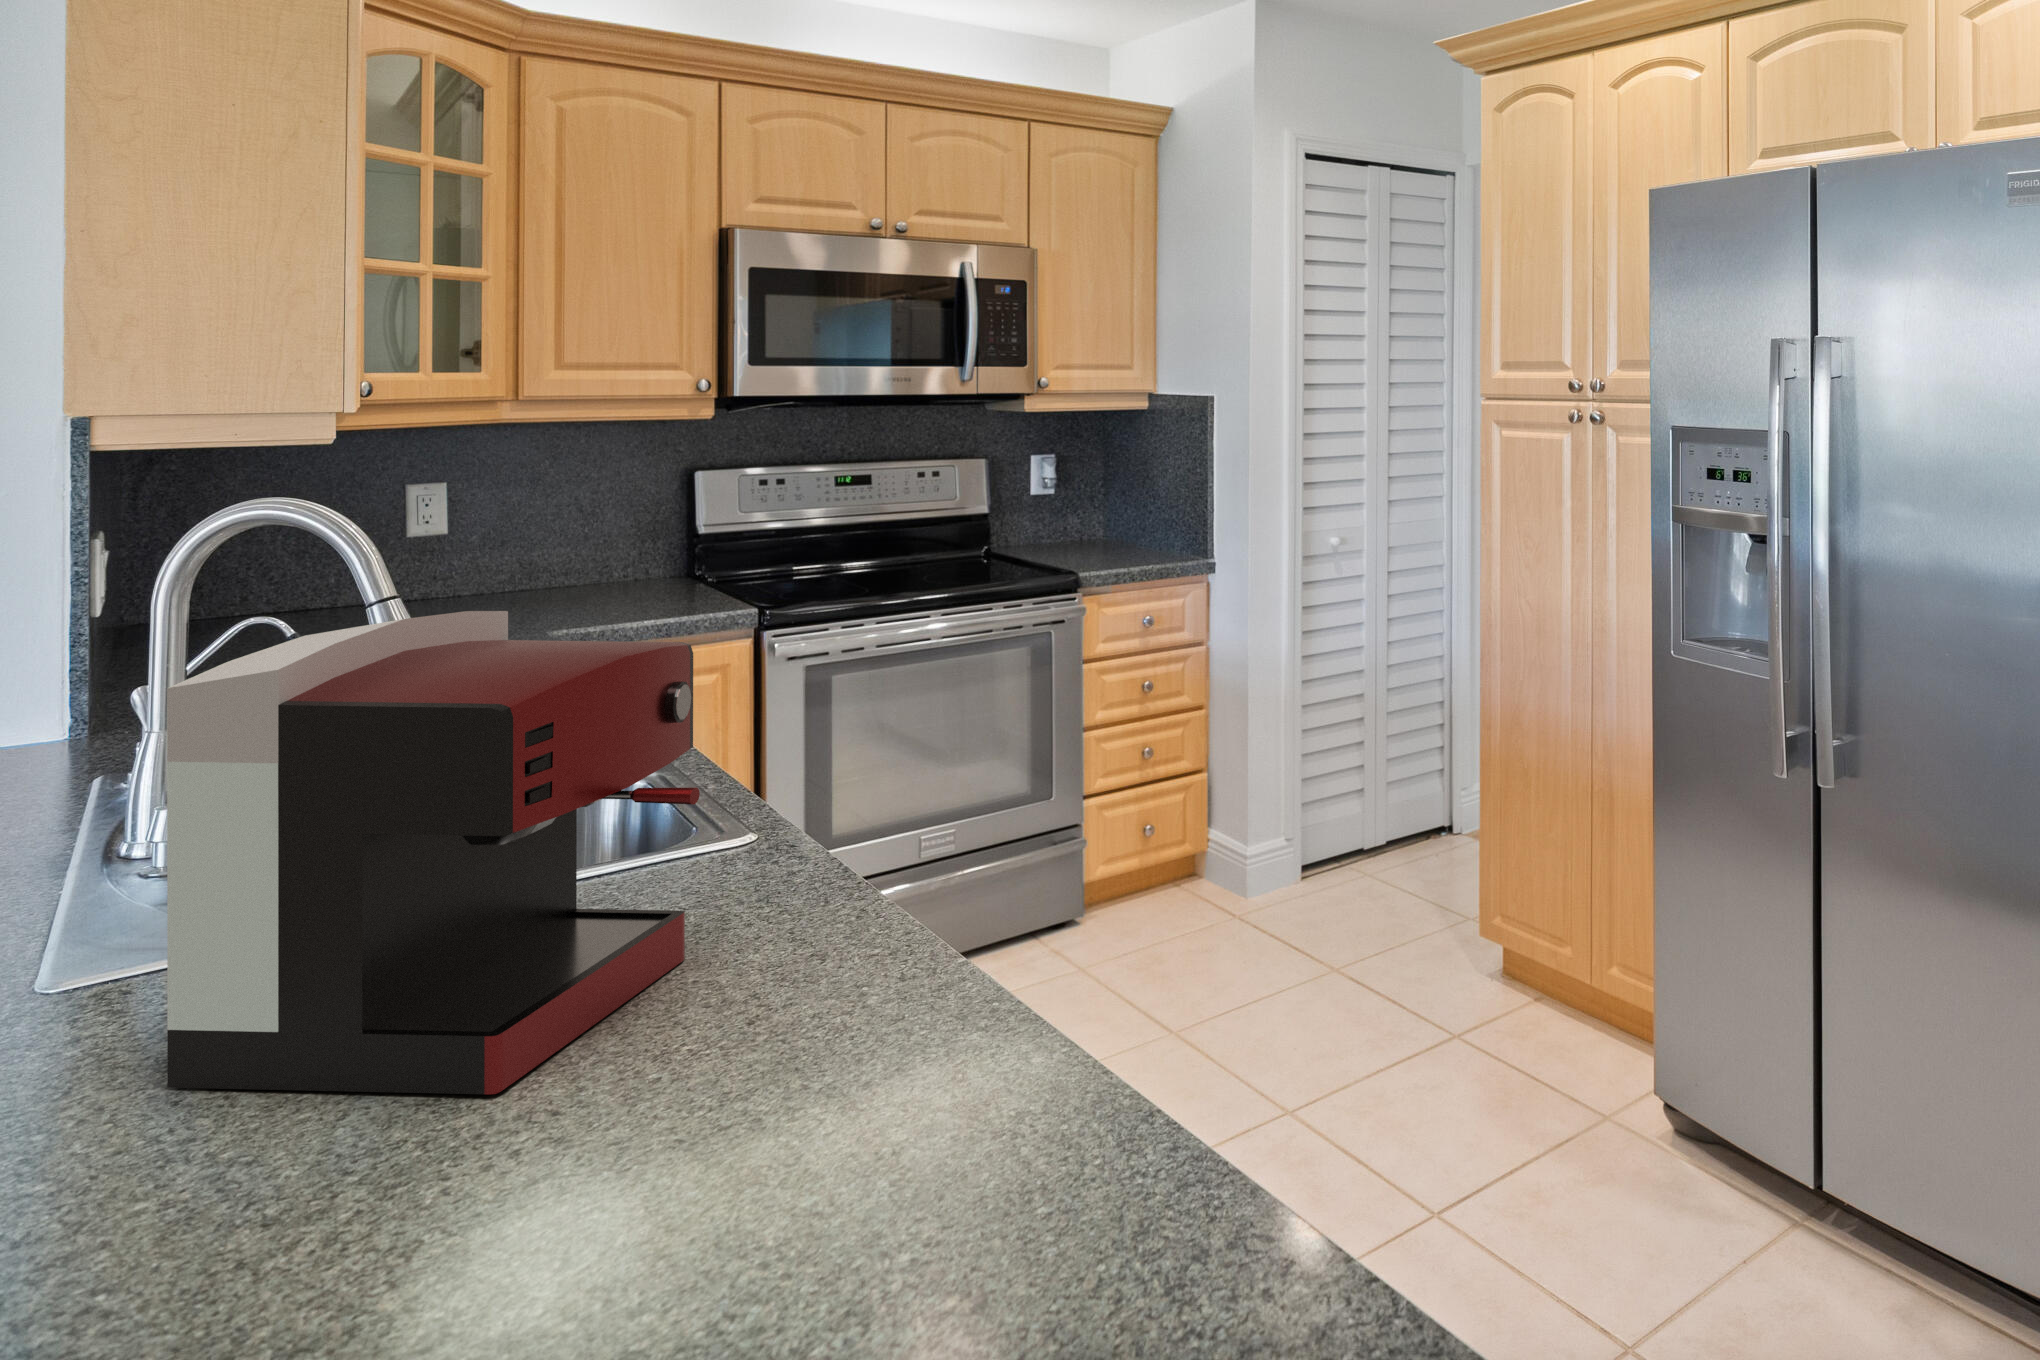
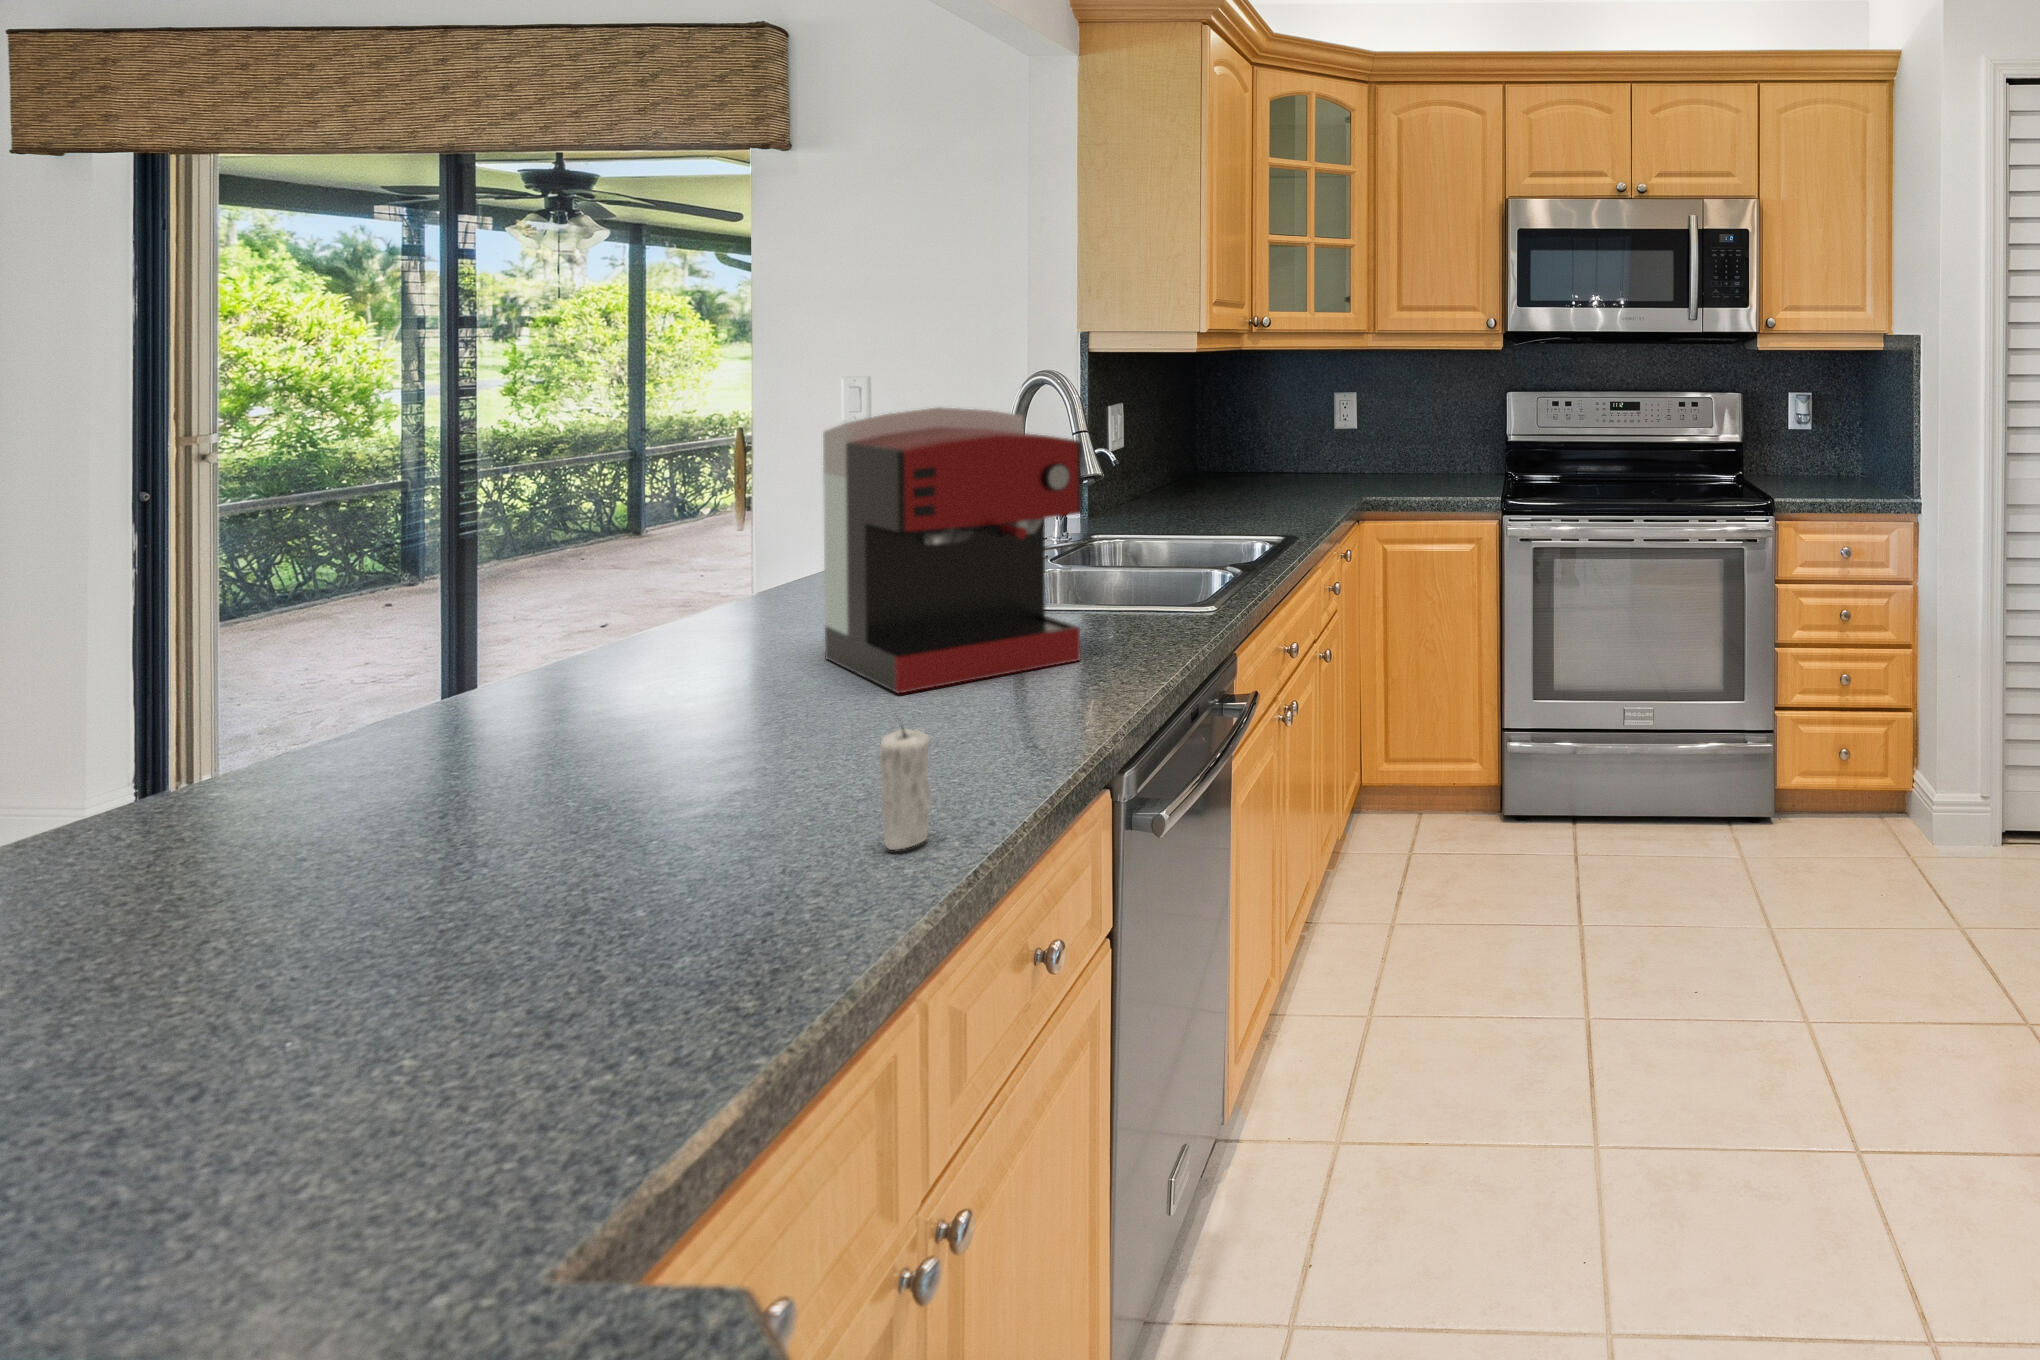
candle: none [1015,1092,1086,1285] -> present [880,716,931,850]

